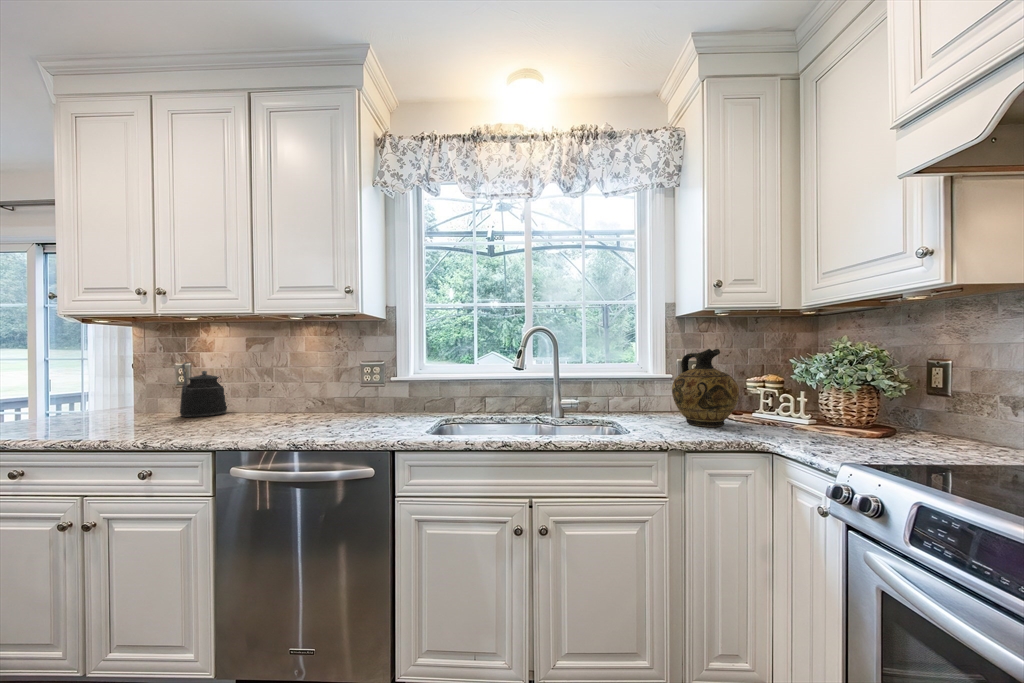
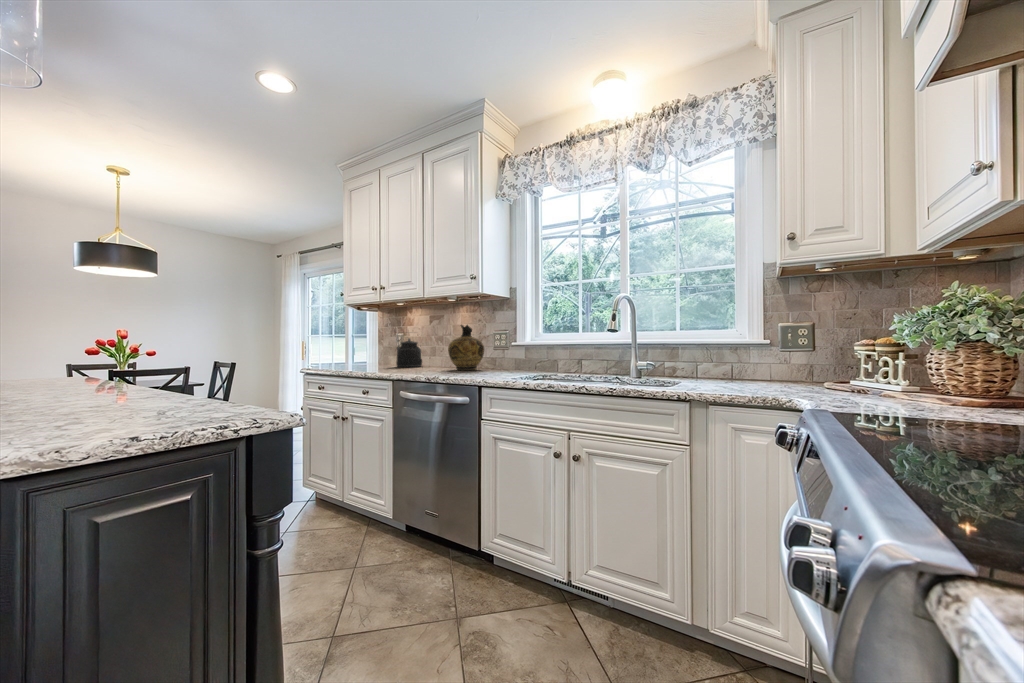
ceramic jug: present [672,349,739,427] -> present [448,325,484,370]

